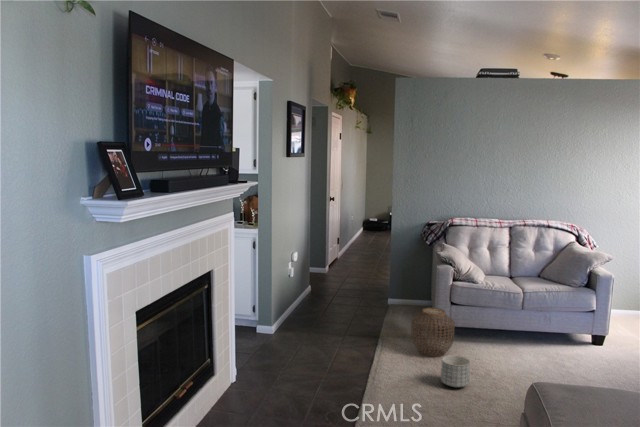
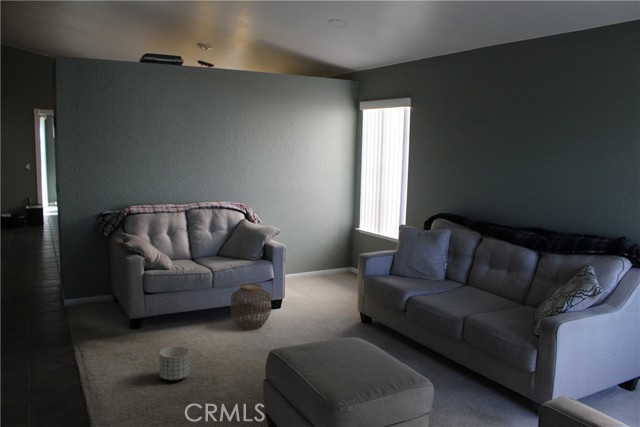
woven basket: present [411,308,455,357] -> present [231,283,271,329]

